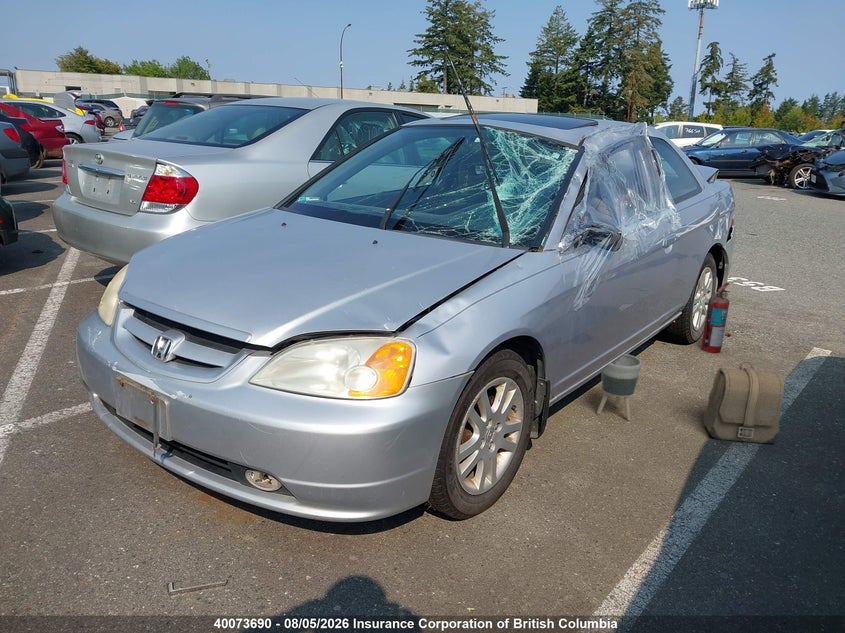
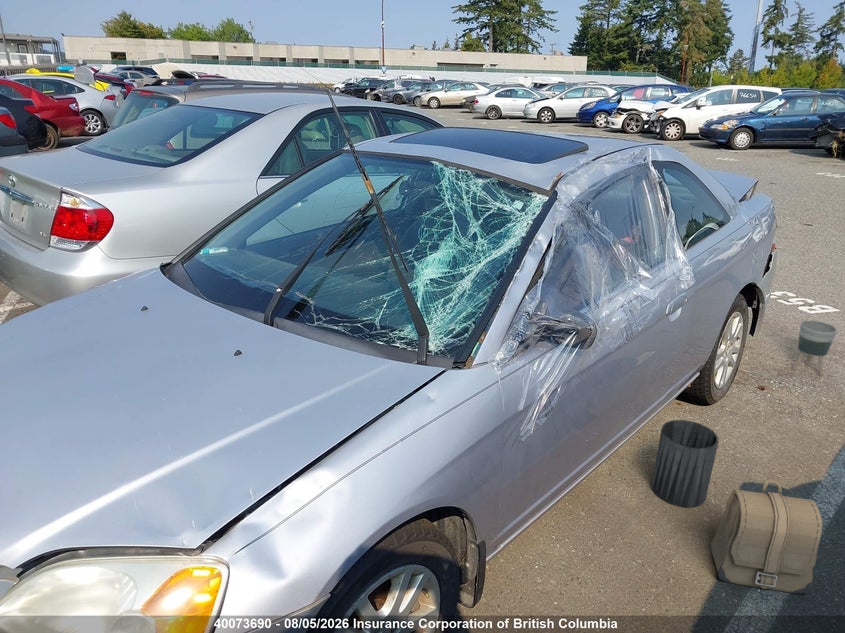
fire extinguisher: present [702,283,730,353] -> none [726,333,765,417]
trash can: none [651,337,703,402] -> present [651,420,719,508]
planter: present [597,354,642,421] -> present [792,321,837,376]

